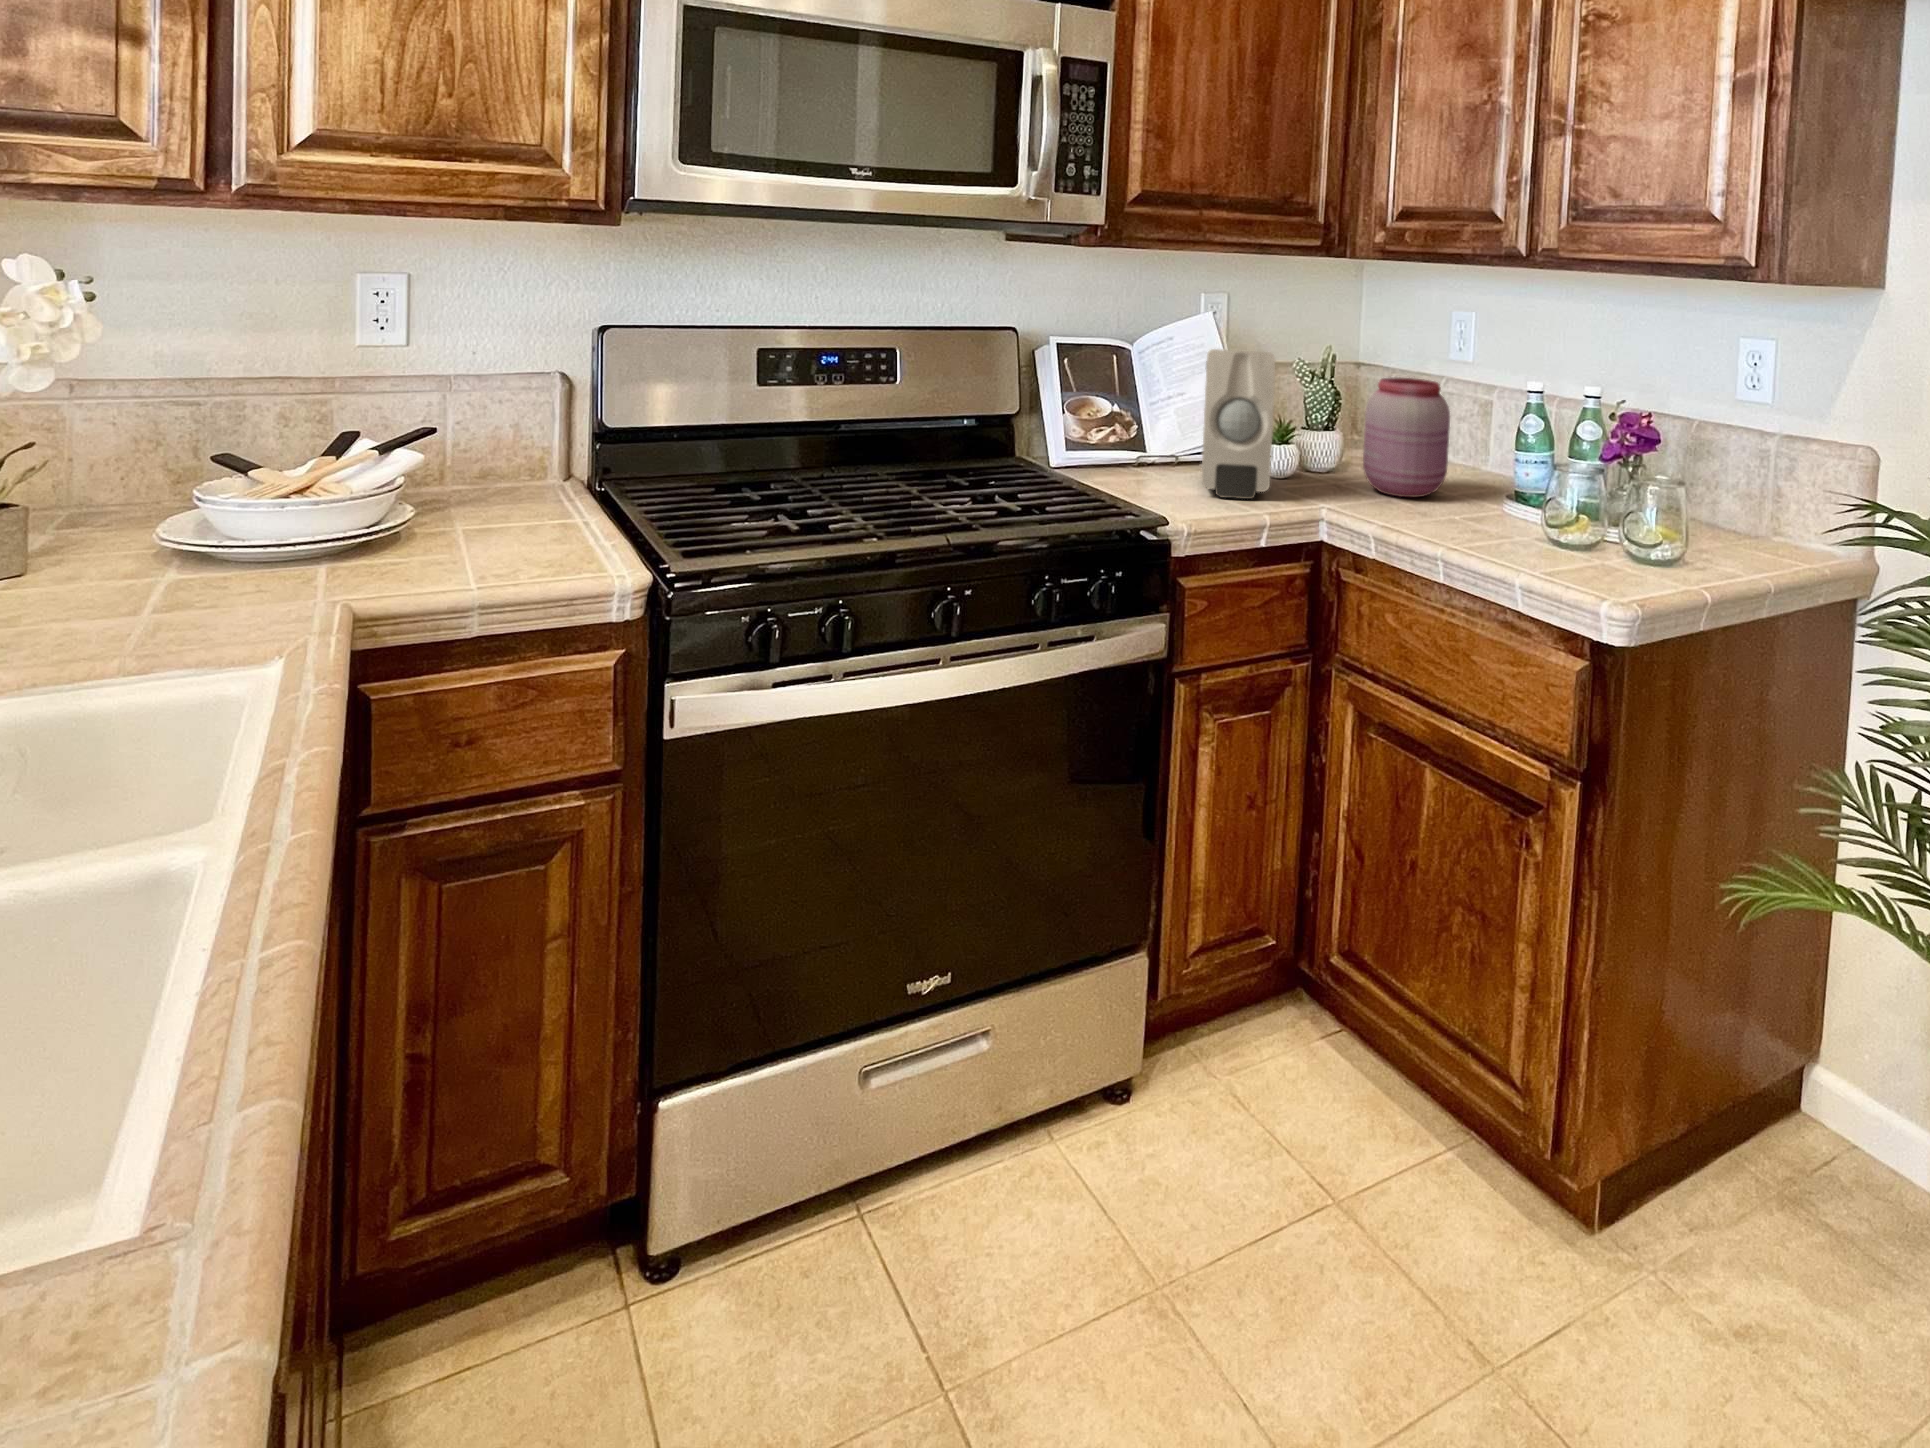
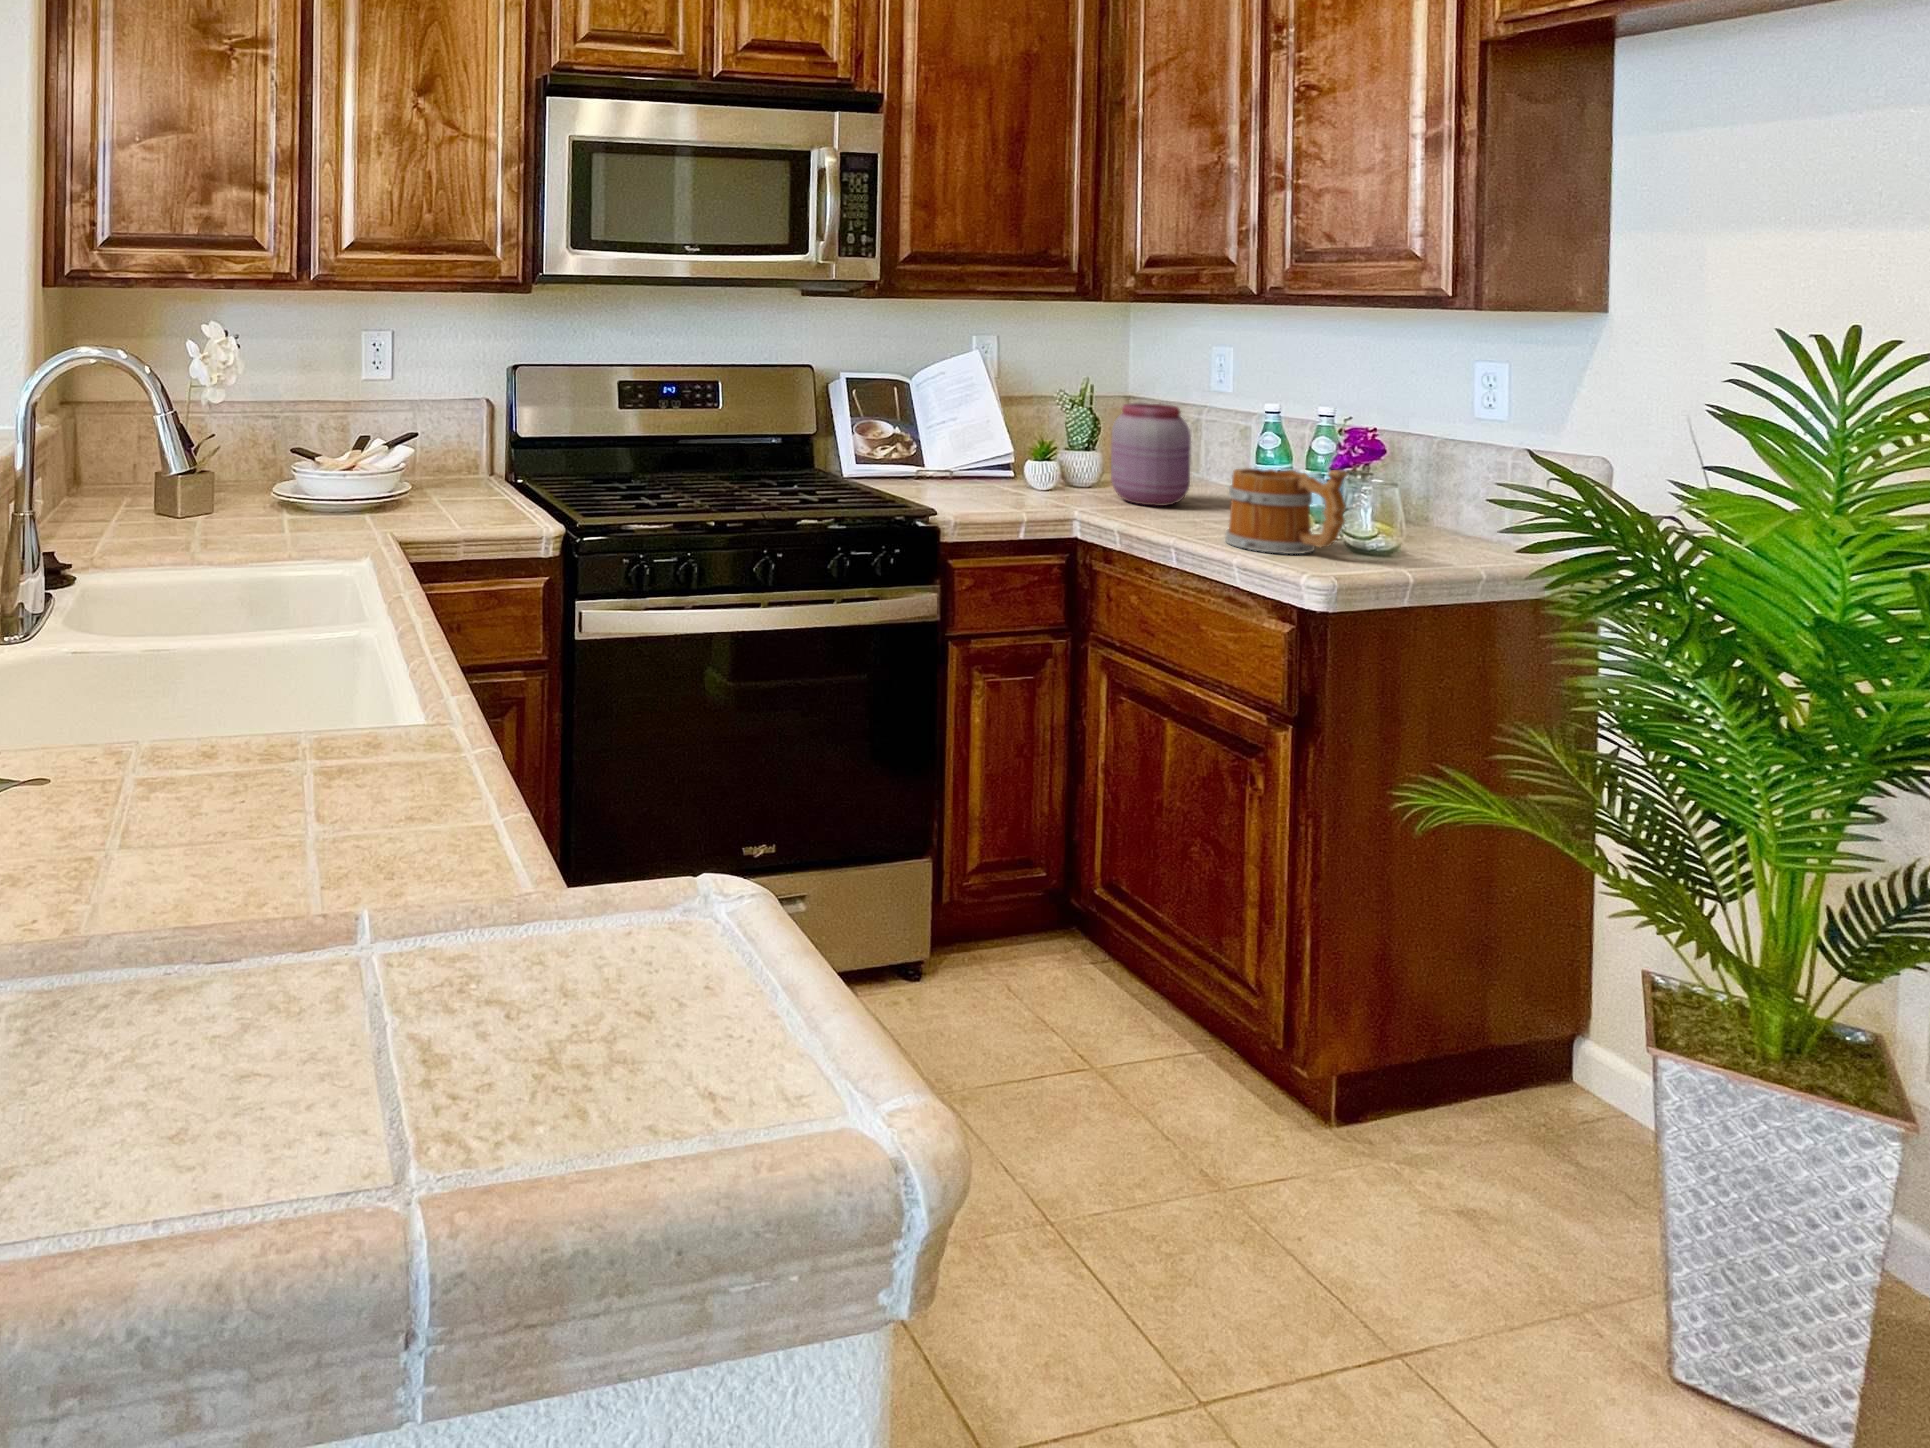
soap dispenser: present [1201,349,1275,499] -> none [964,379,1025,502]
mug: none [1499,461,1642,566] -> present [1225,468,1348,554]

